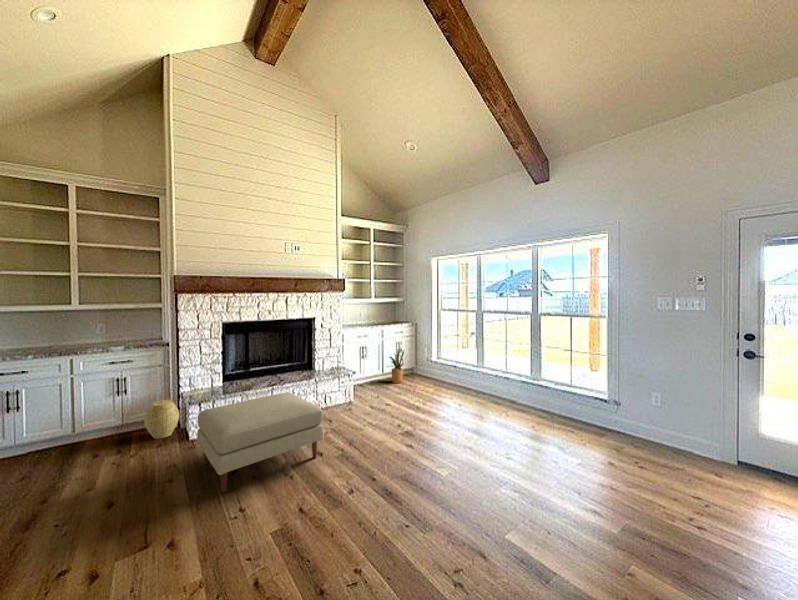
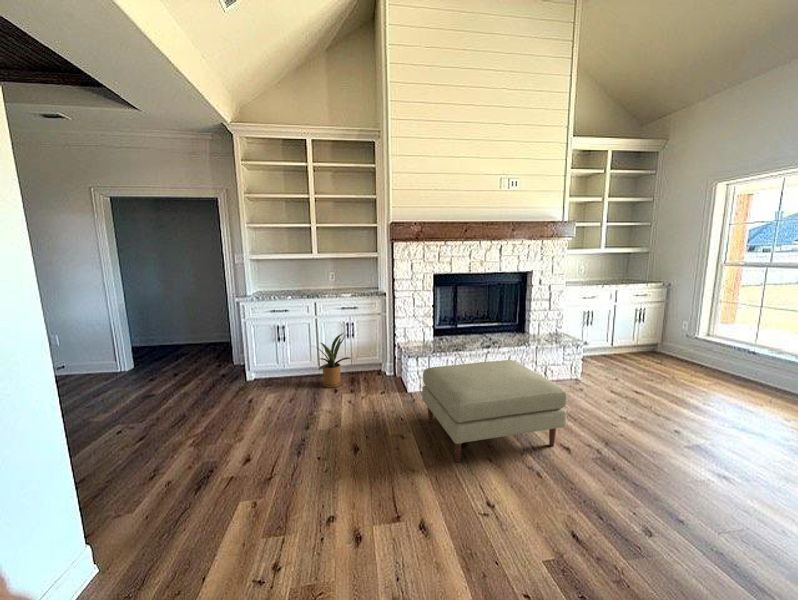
house plant: present [387,349,404,383] -> present [318,333,351,388]
woven basket: present [144,400,179,439] -> none [370,348,397,384]

